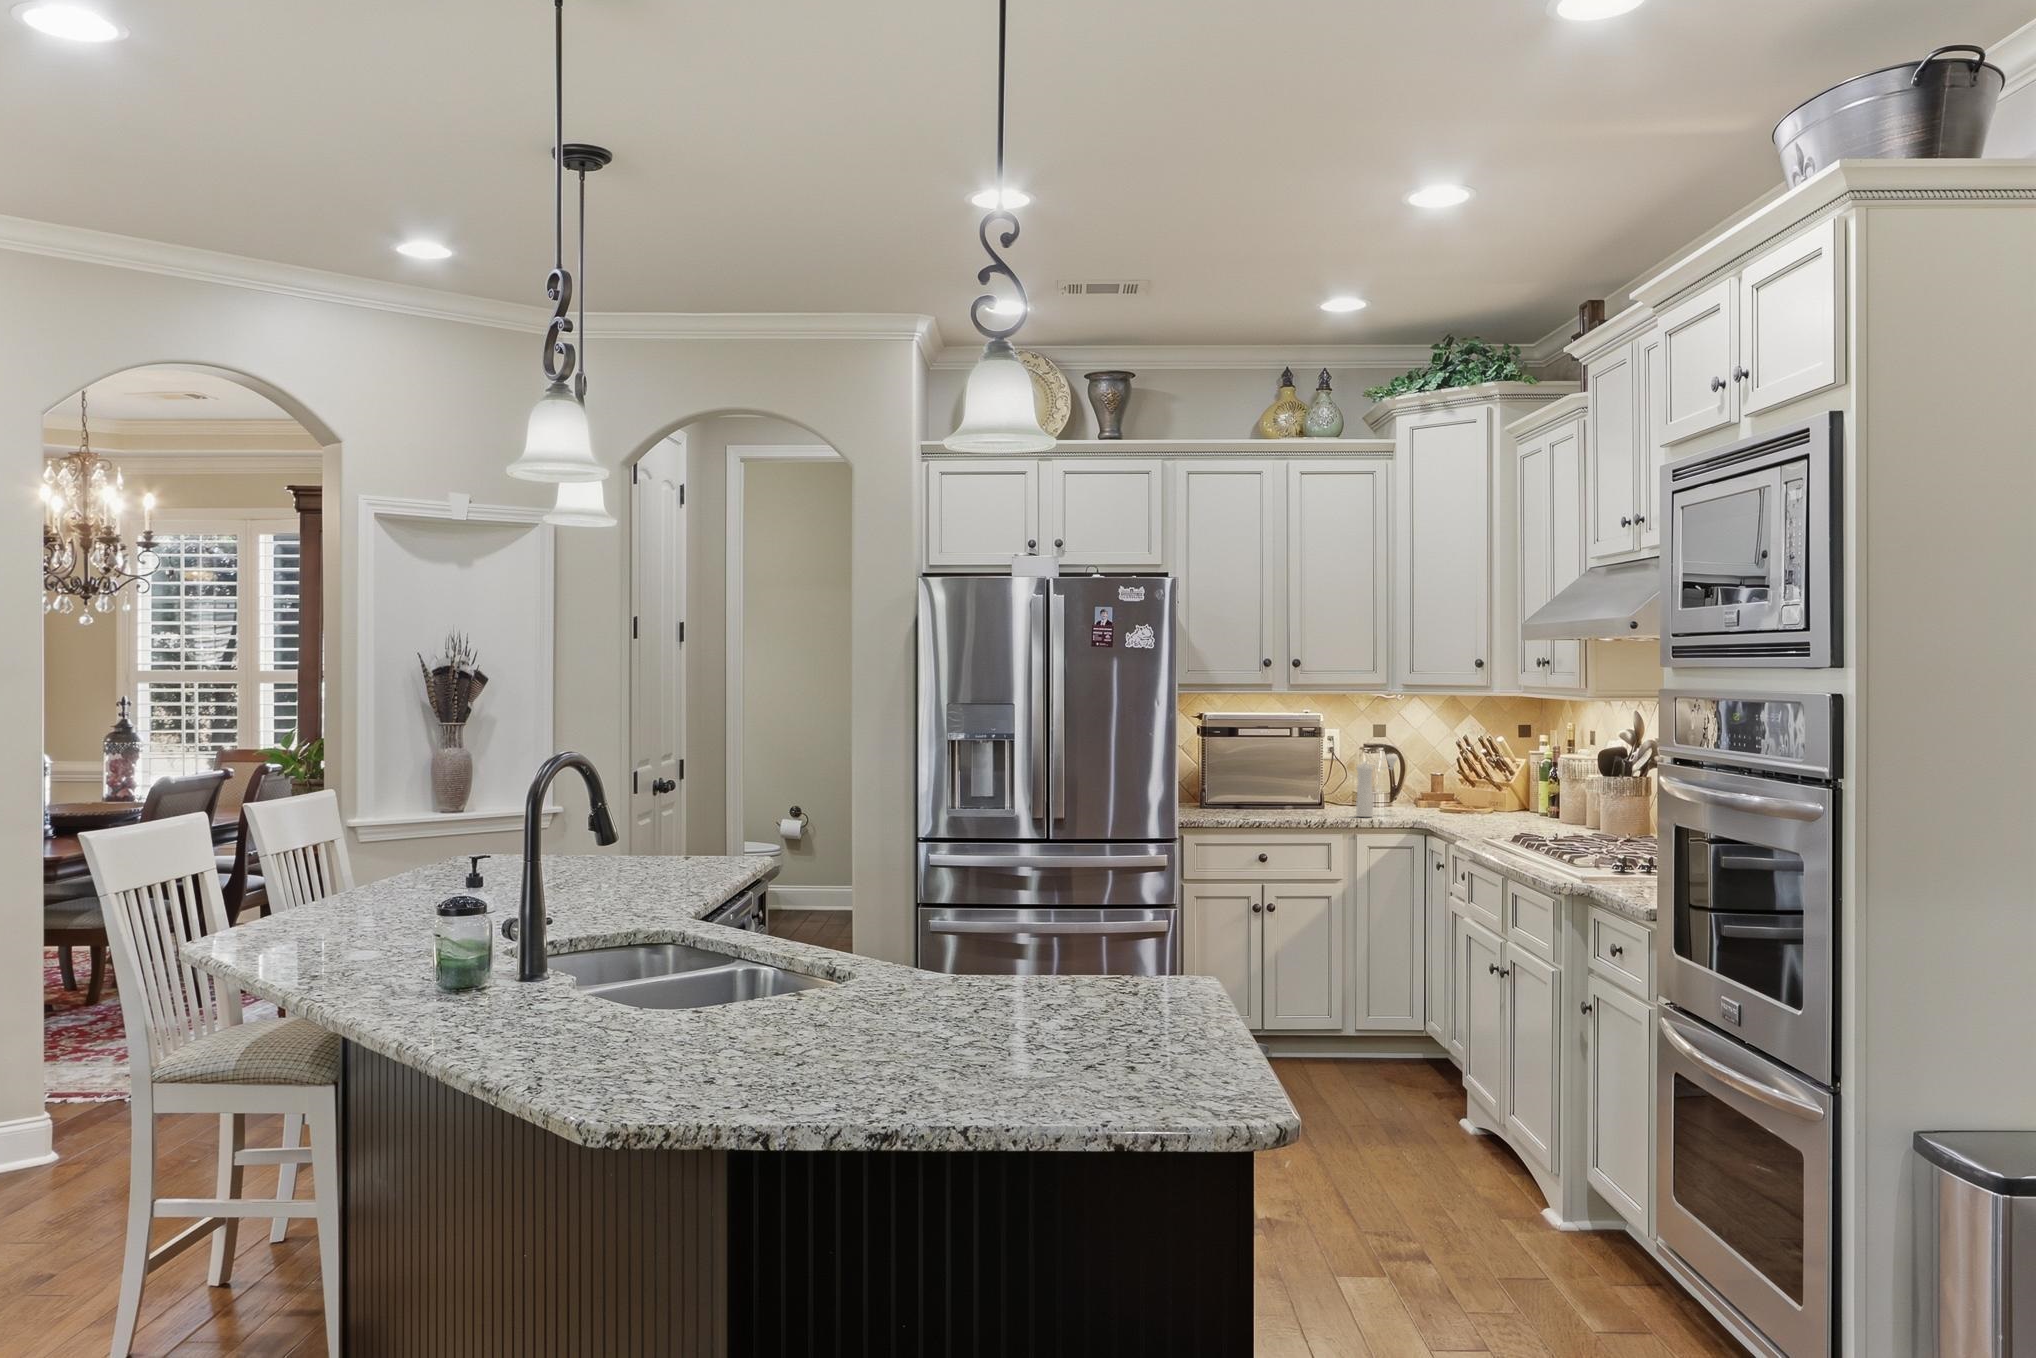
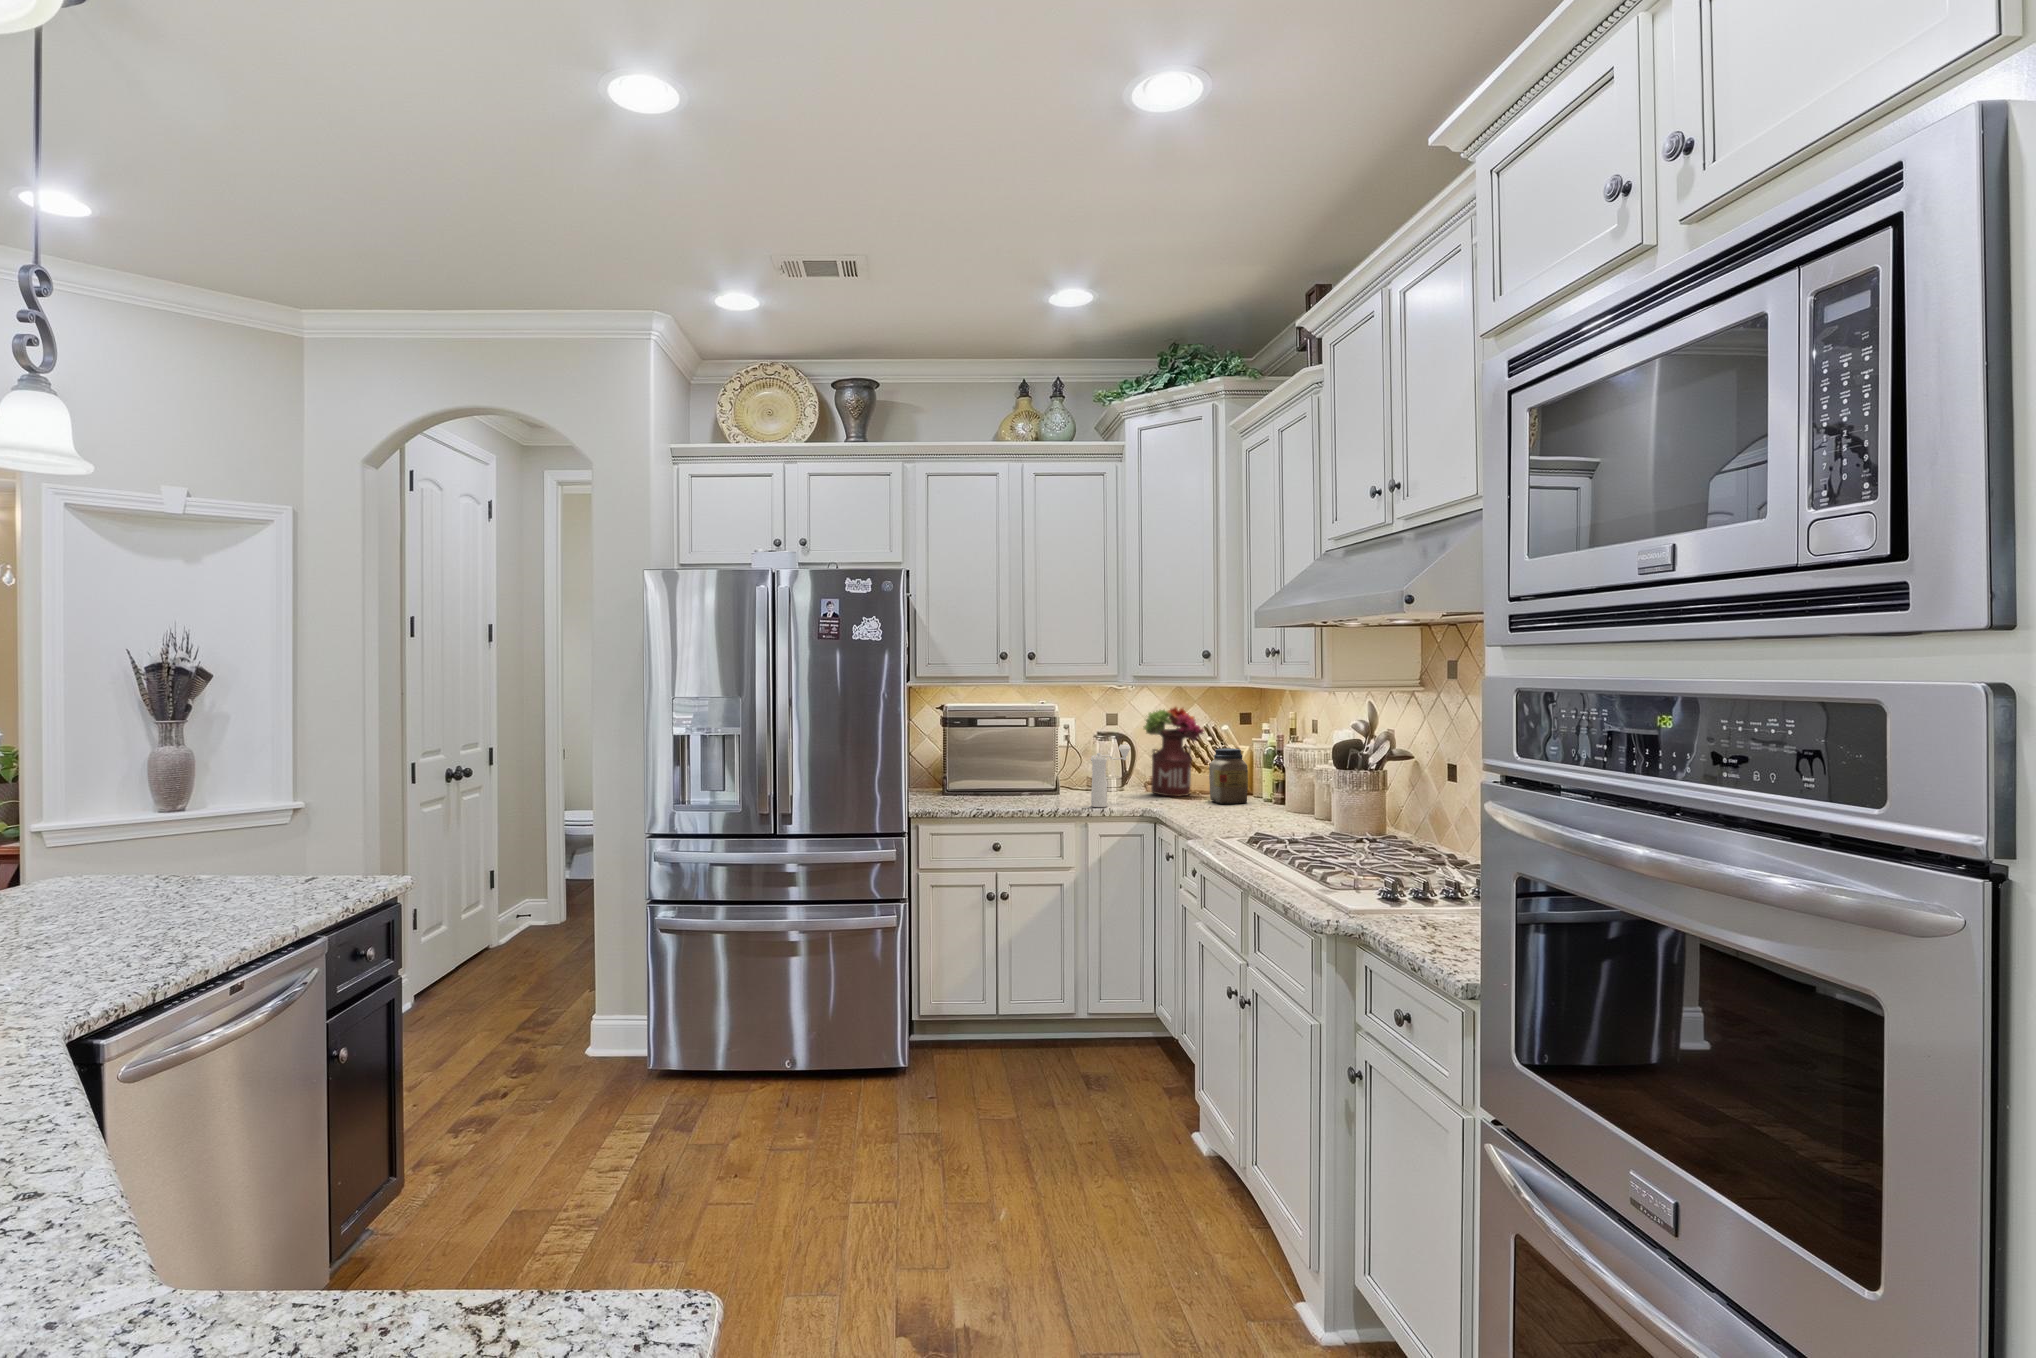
flower arrangement: none [1411,715,1479,811] -> present [1144,707,1205,796]
jar: none [1482,759,1524,817] -> present [1209,748,1248,804]

